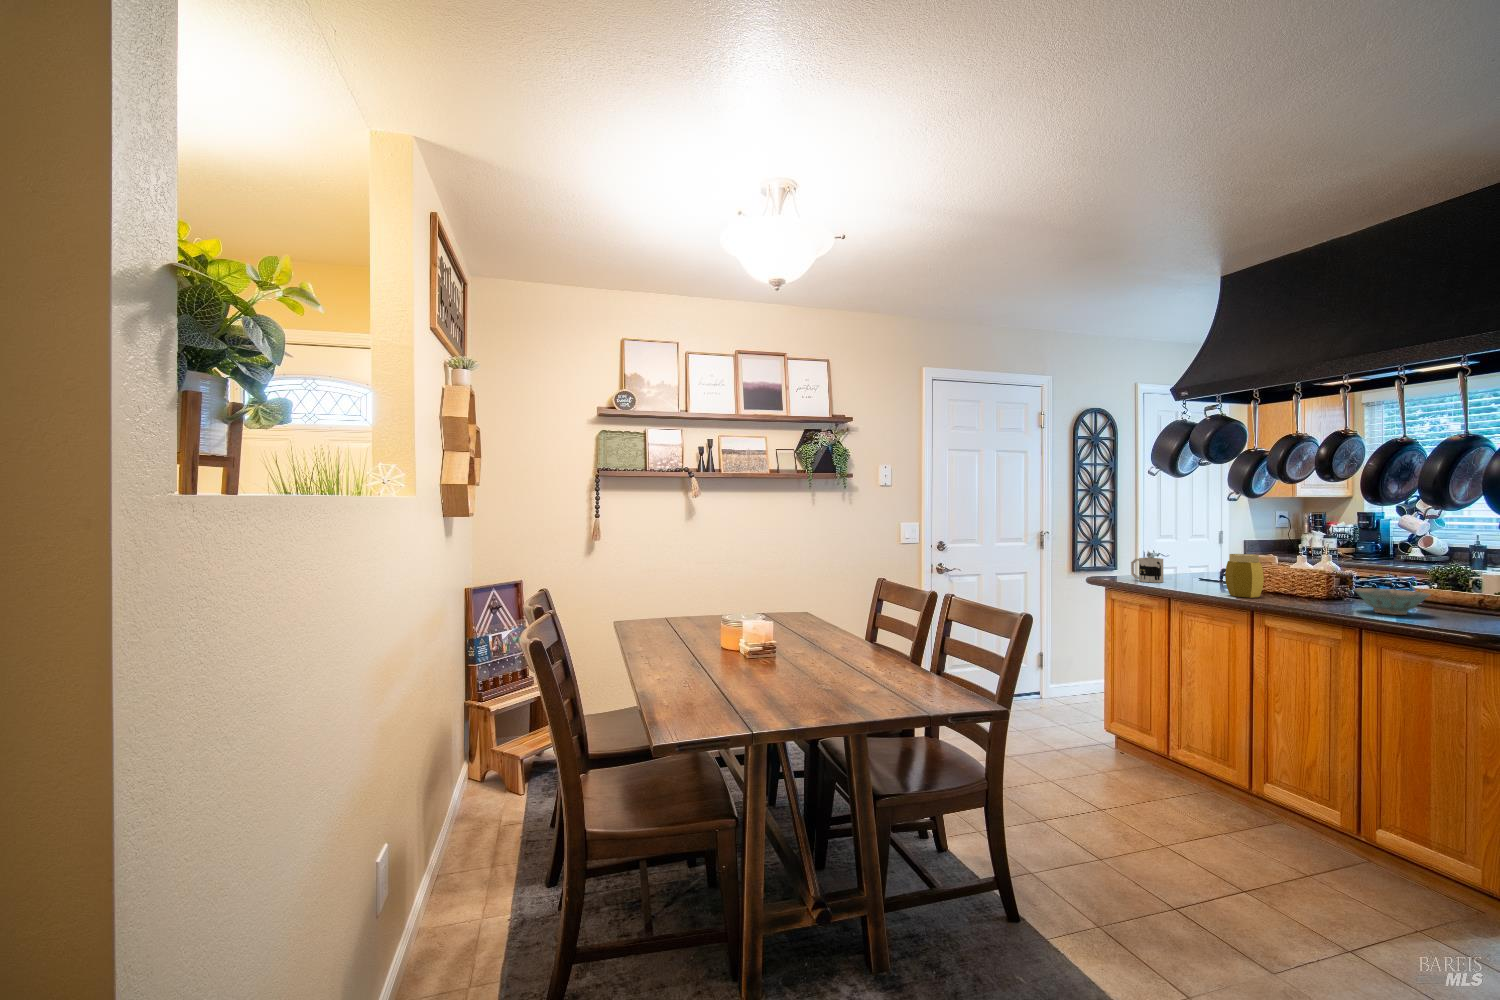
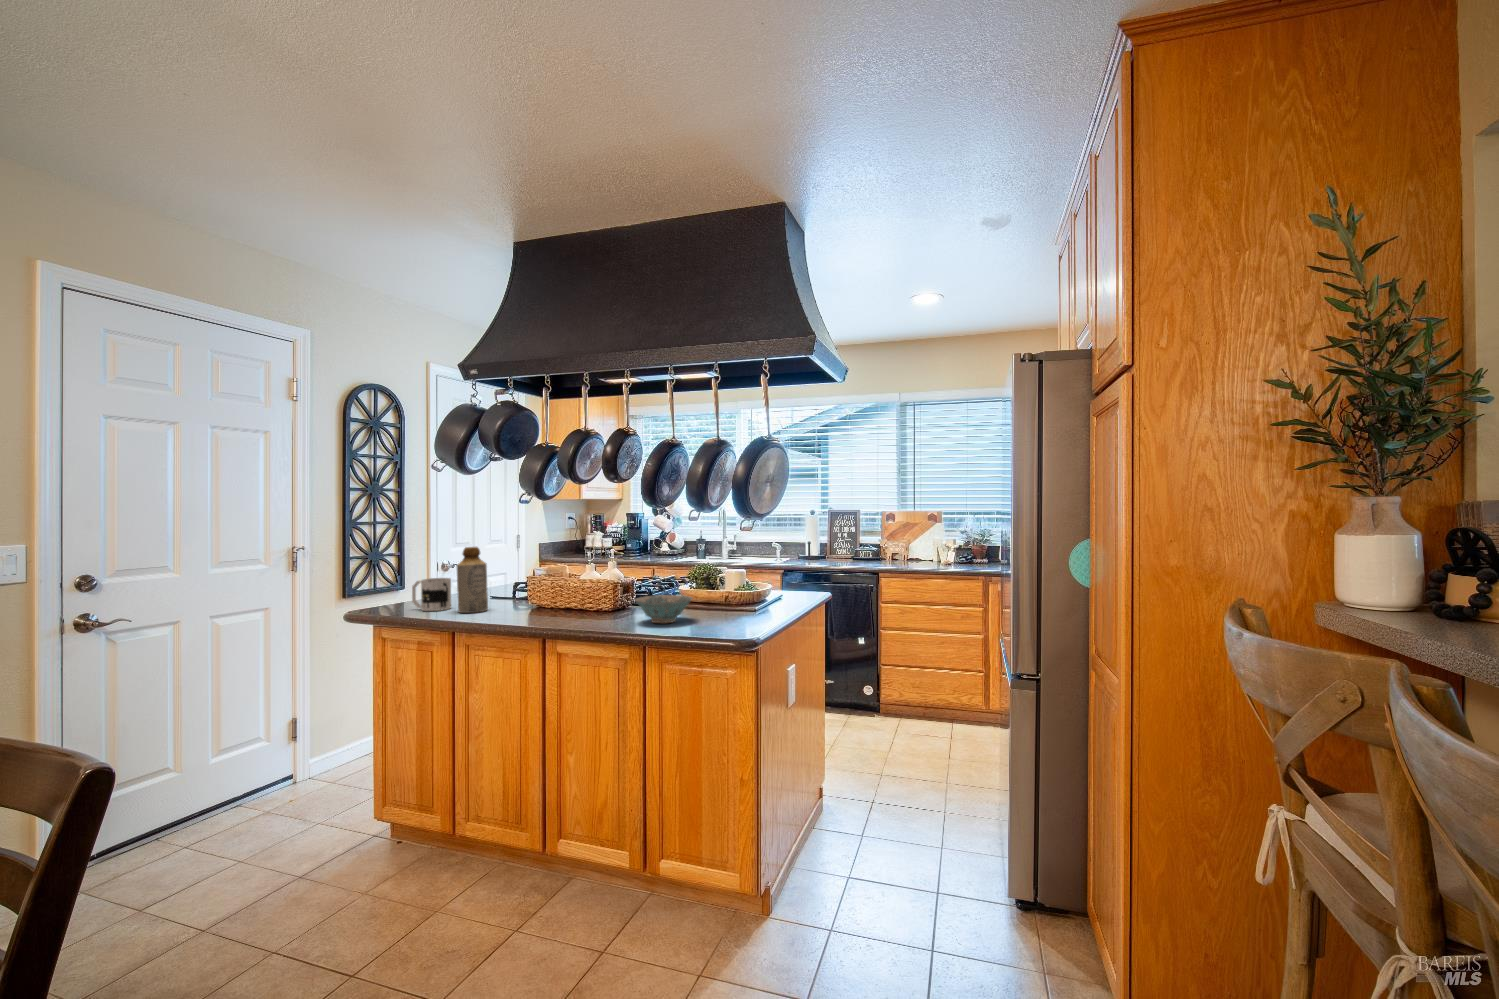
bottle: none [1169,535,1197,587] -> present [457,547,488,613]
jar: present [1225,554,1264,598] -> none [517,567,555,620]

